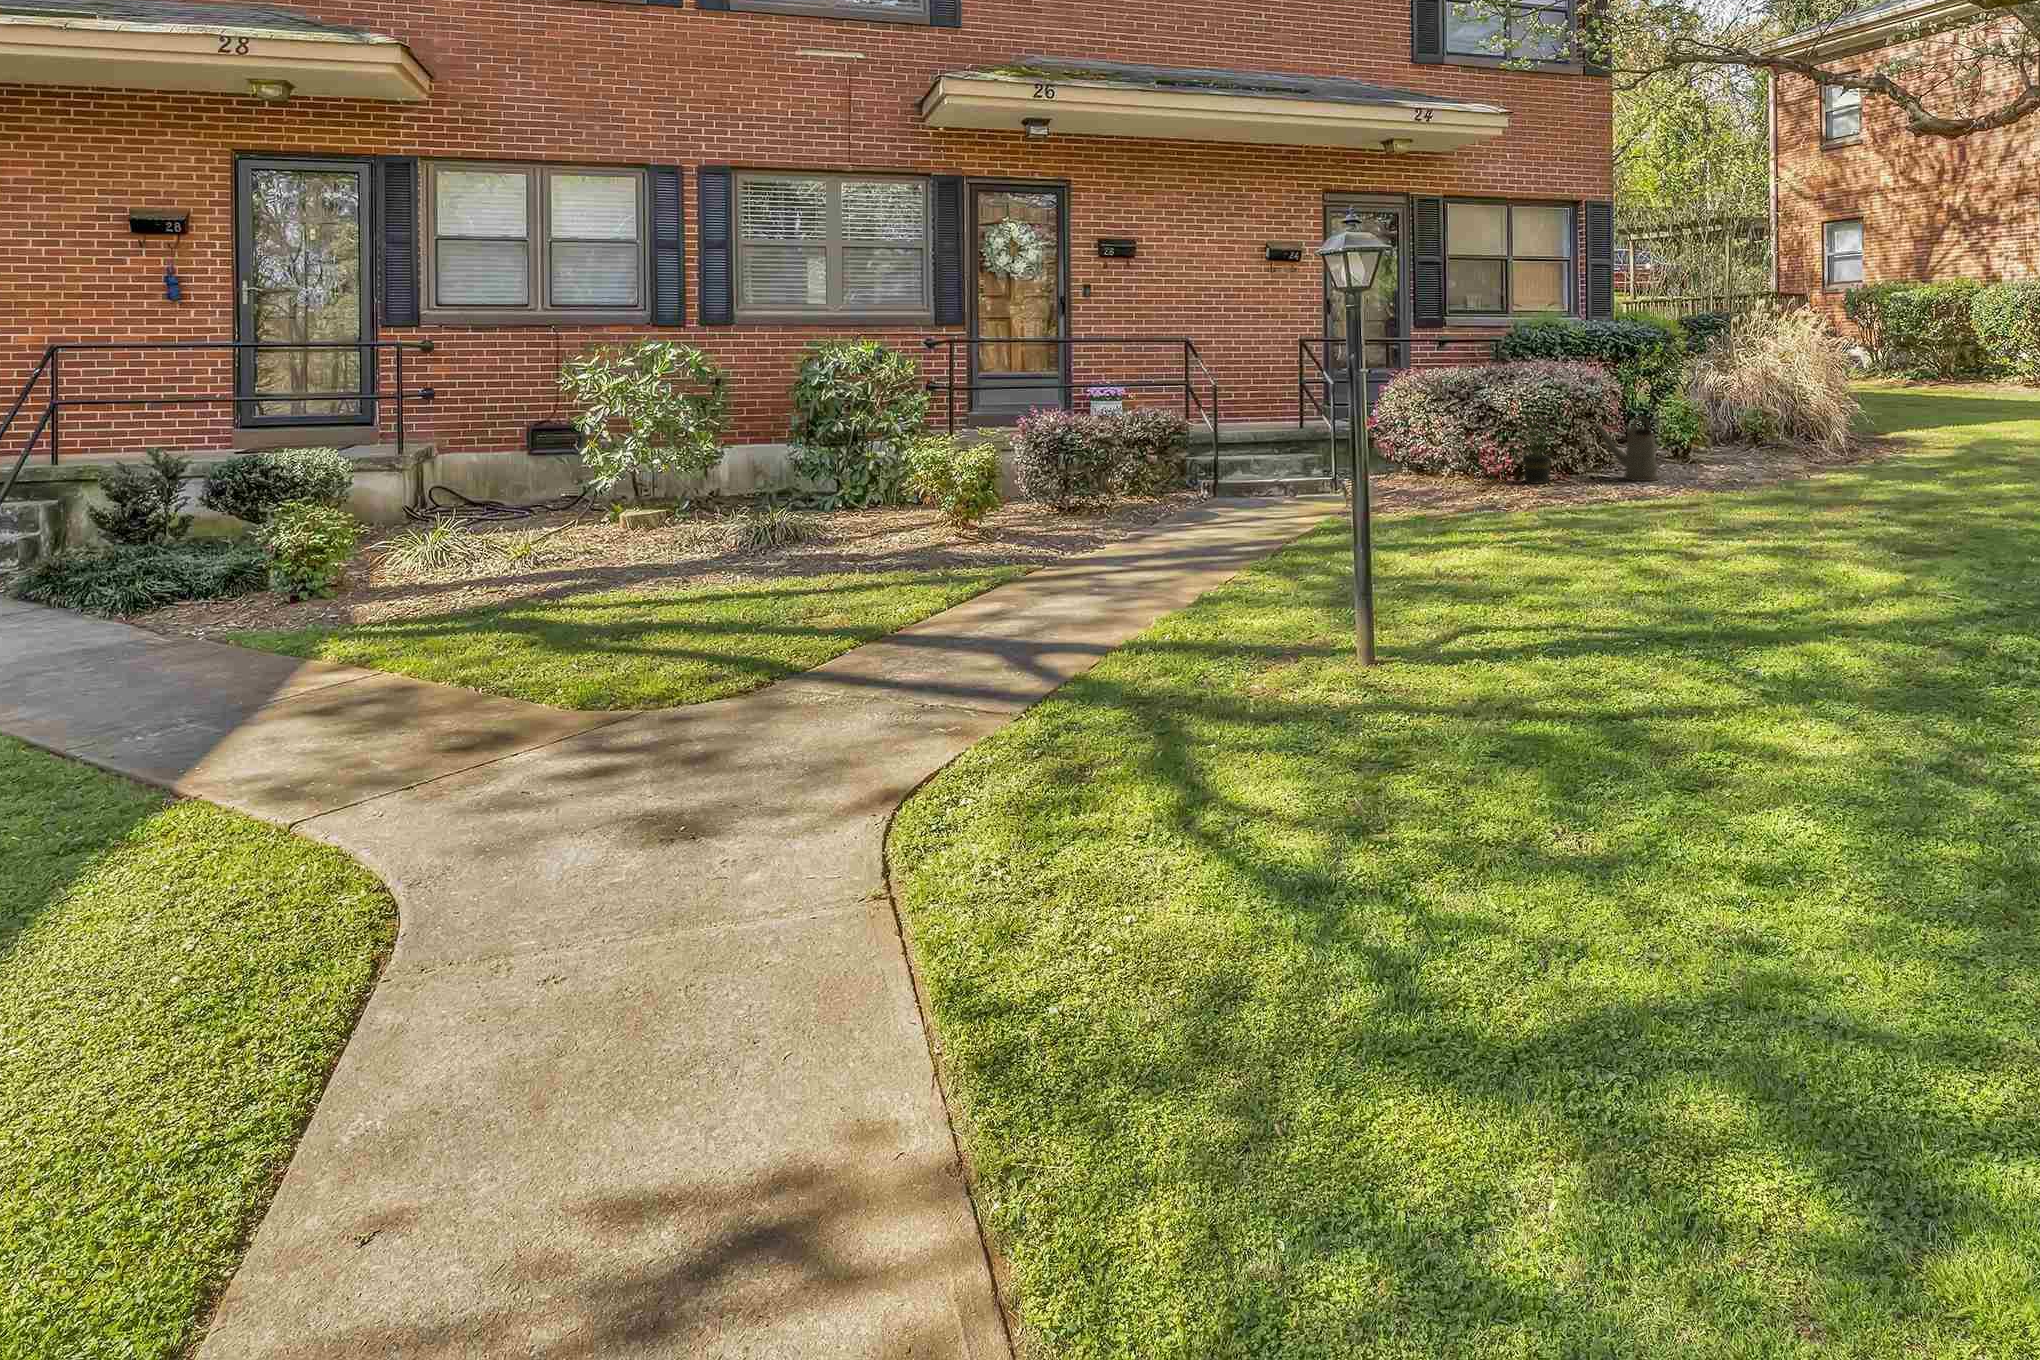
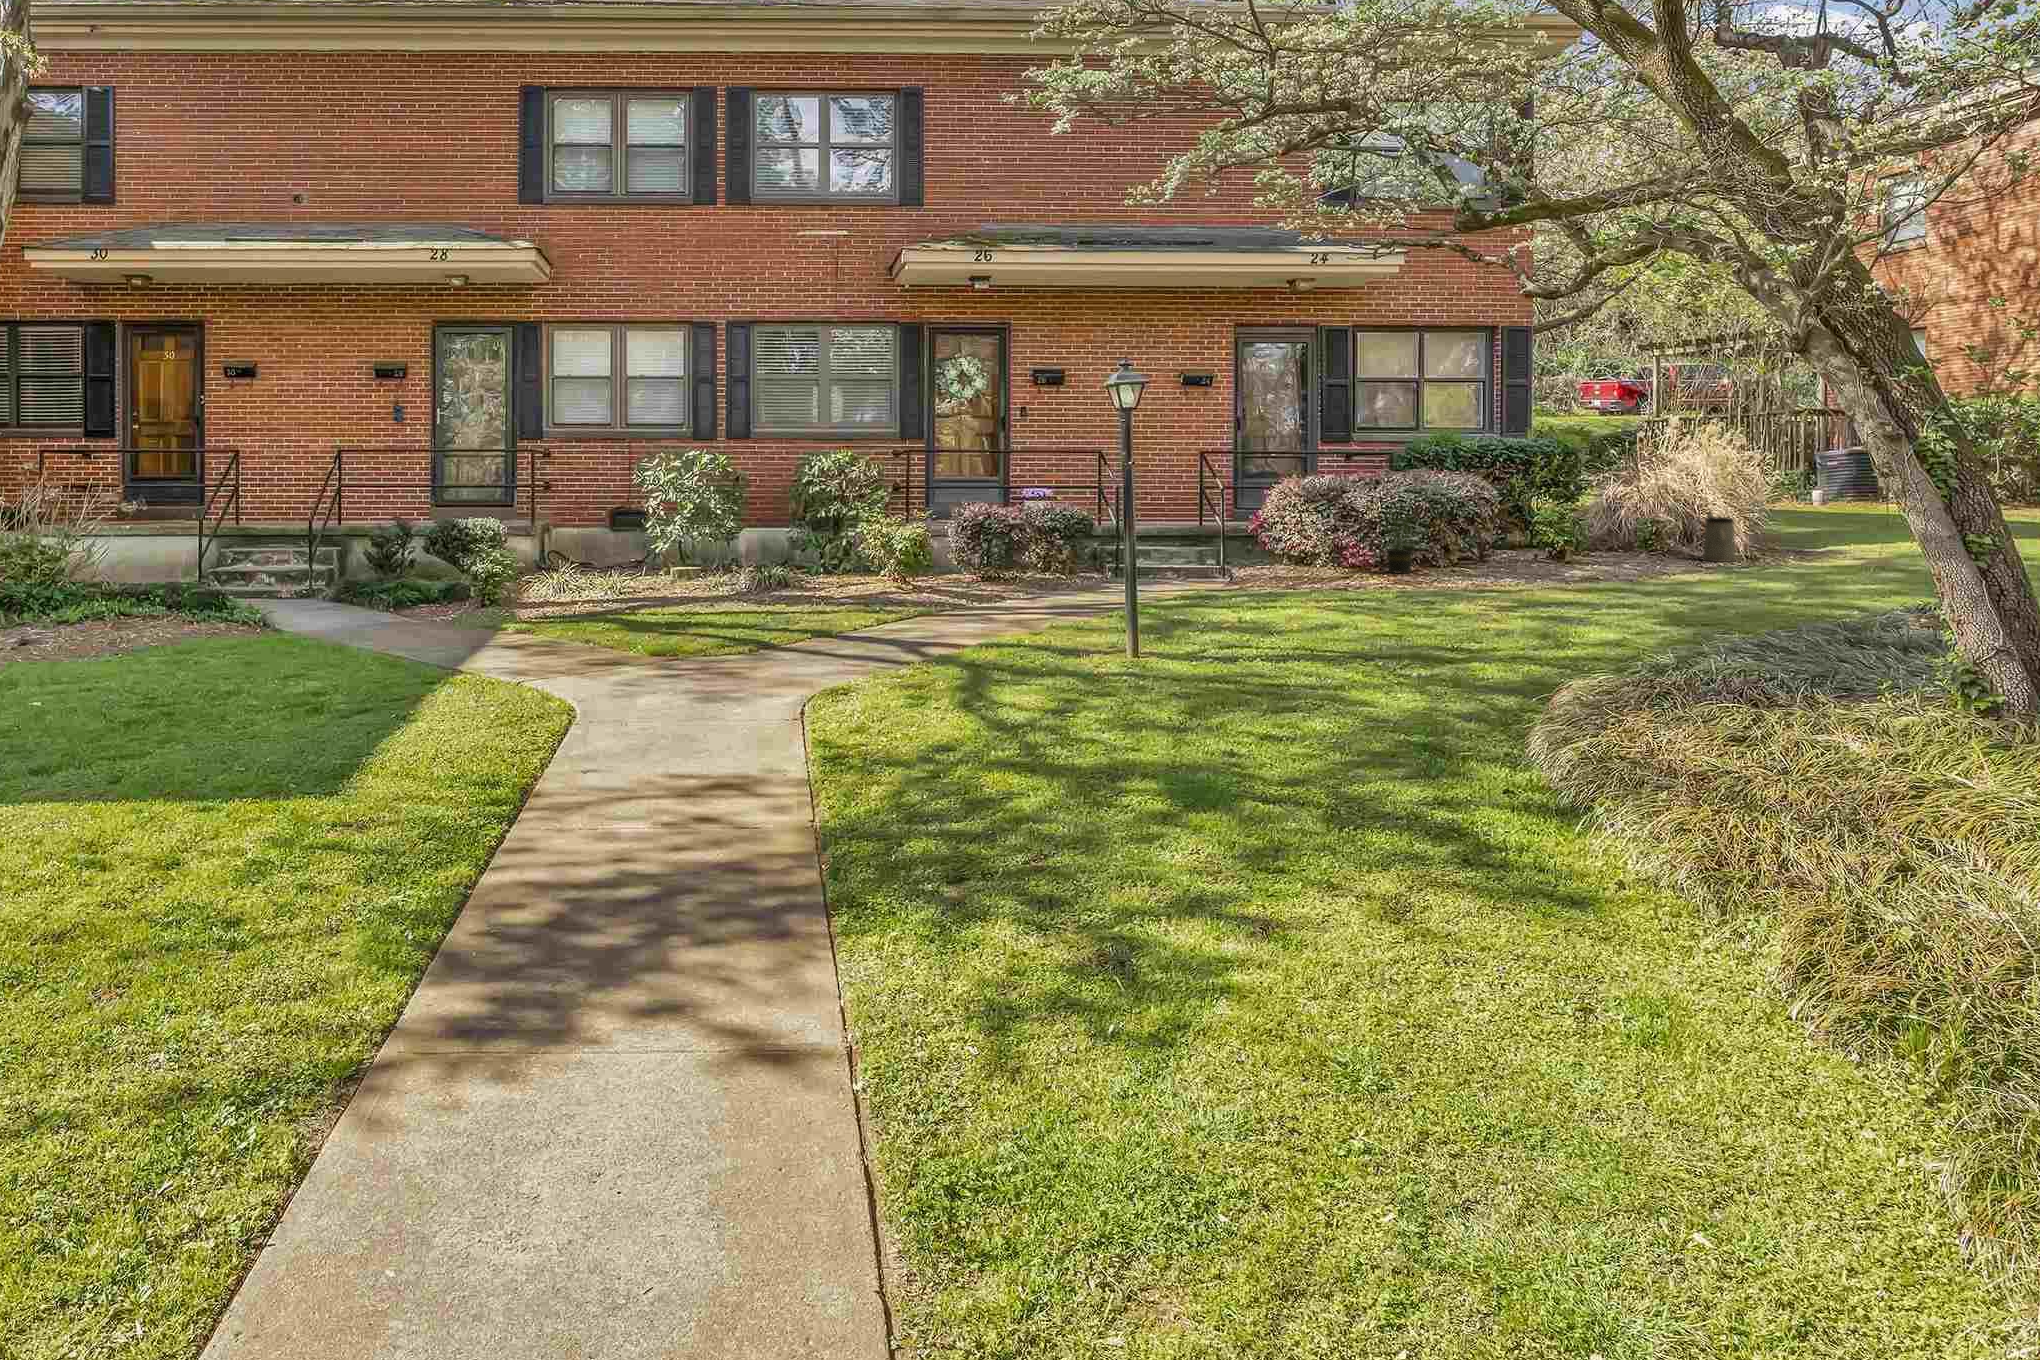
watering can: present [1596,417,1665,481] -> present [1702,509,1736,562]

